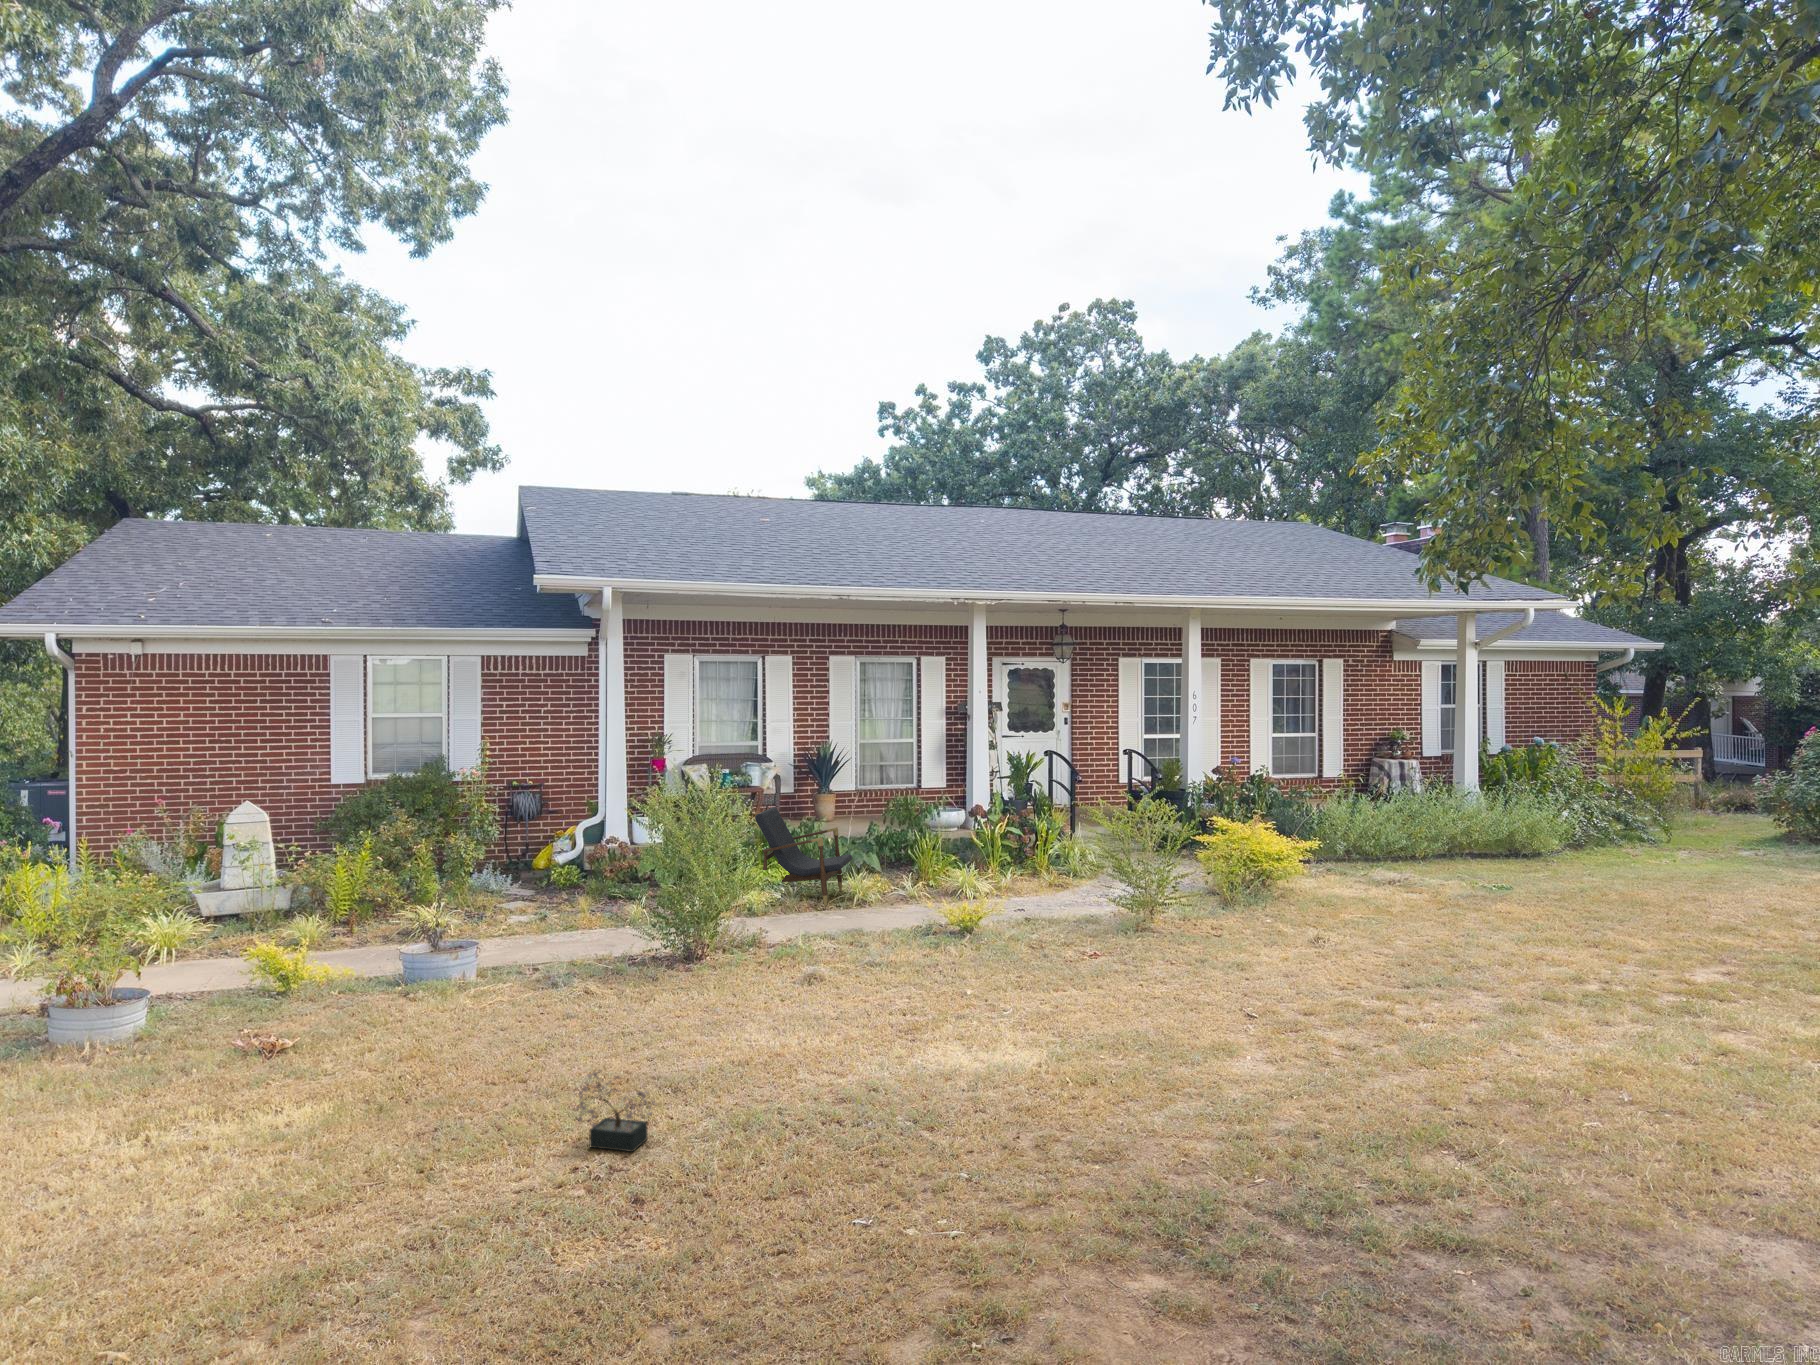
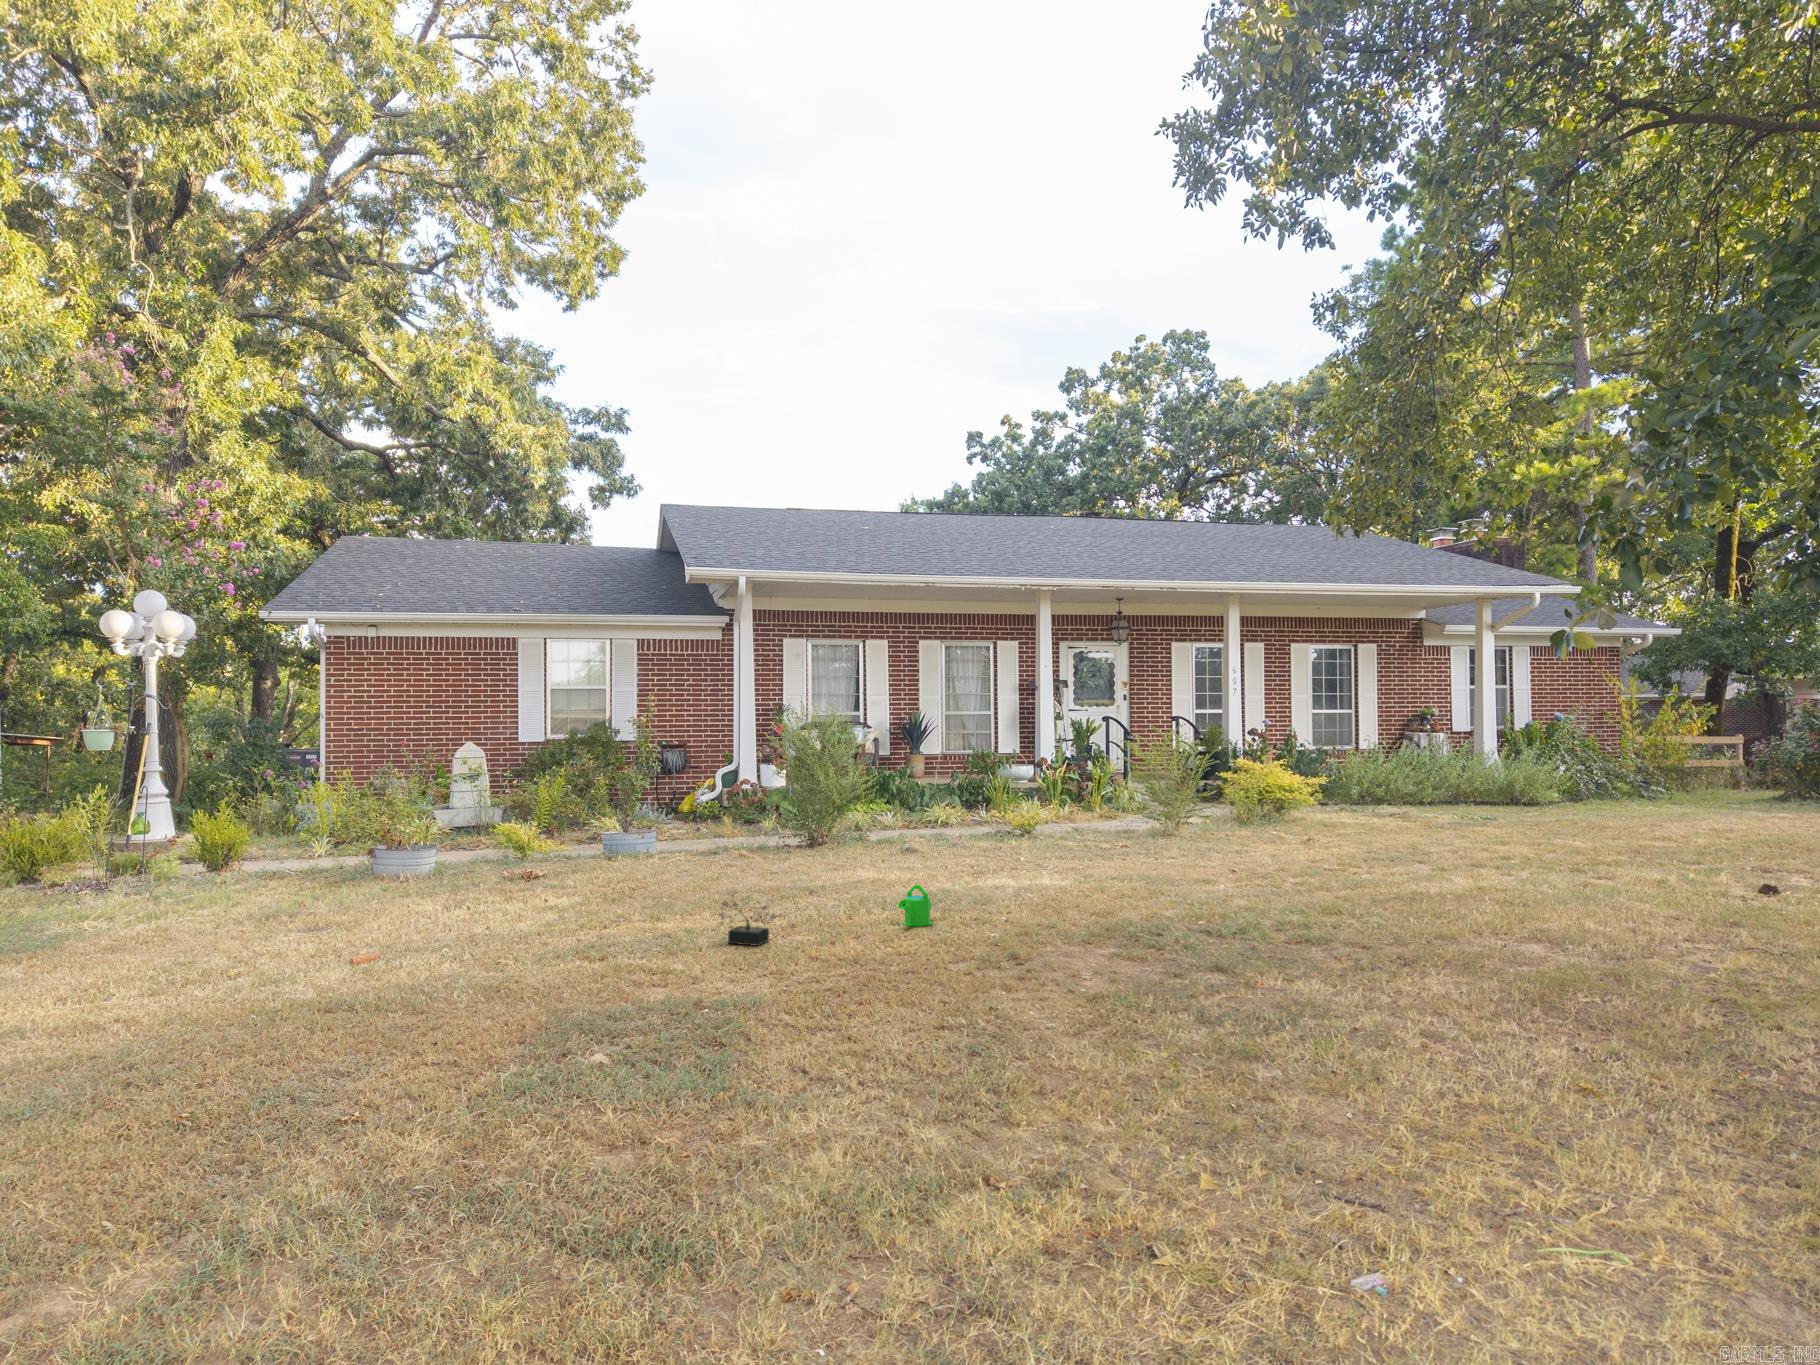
lounge chair: present [755,807,852,906] -> none [855,757,935,834]
watering can: none [825,1040,870,1099] -> present [898,884,932,926]

